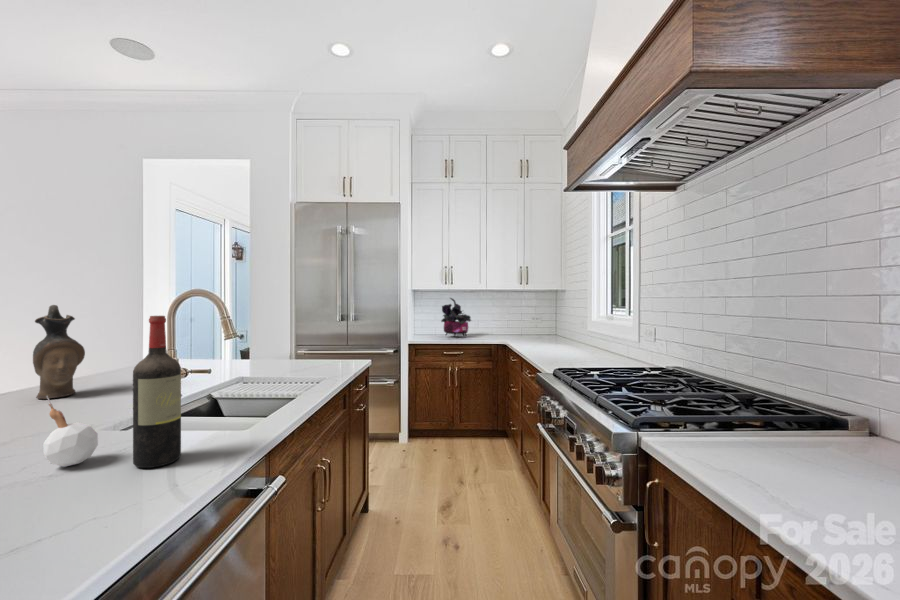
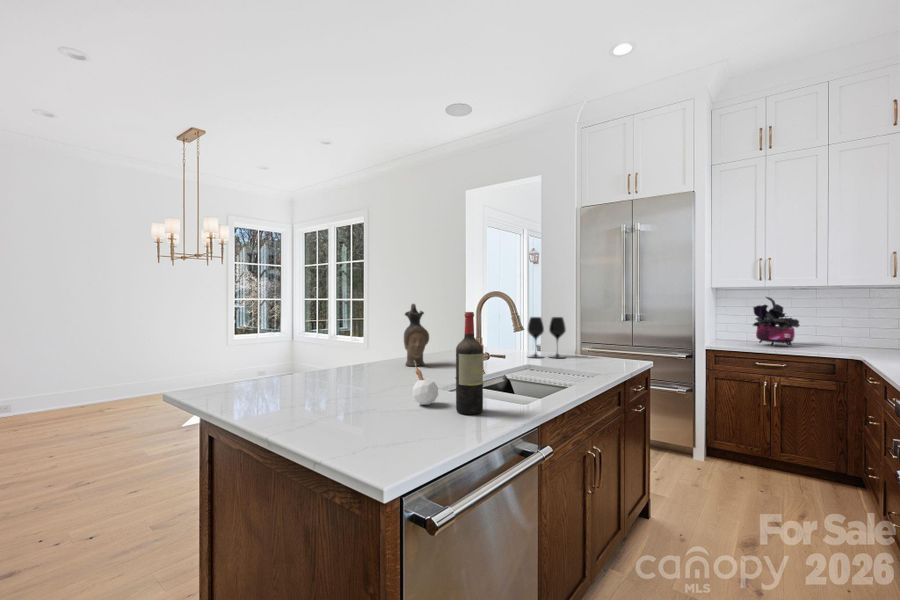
wine glass: none [238,319,286,367] -> present [528,317,566,358]

